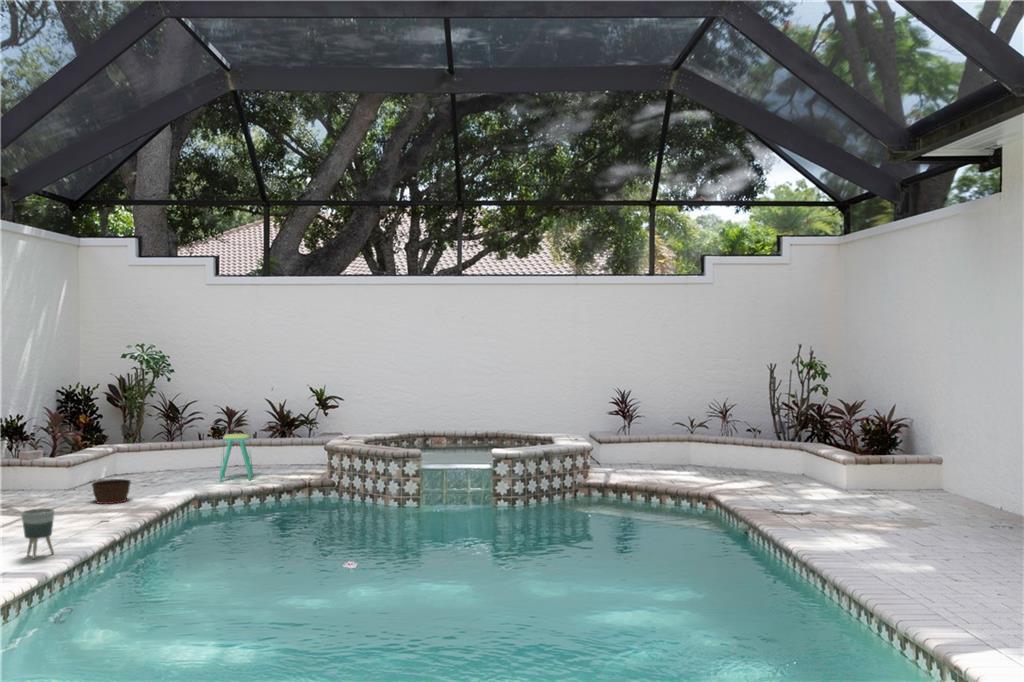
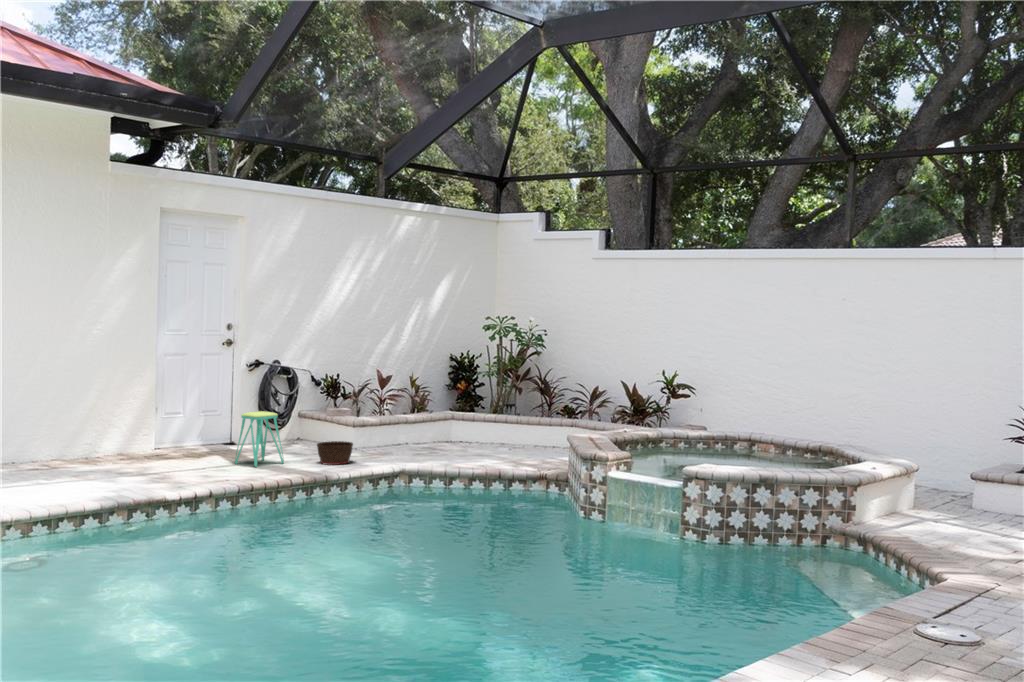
stool: present [219,434,253,481] -> present [235,411,284,467]
planter: present [22,508,54,559] -> none [81,448,112,494]

